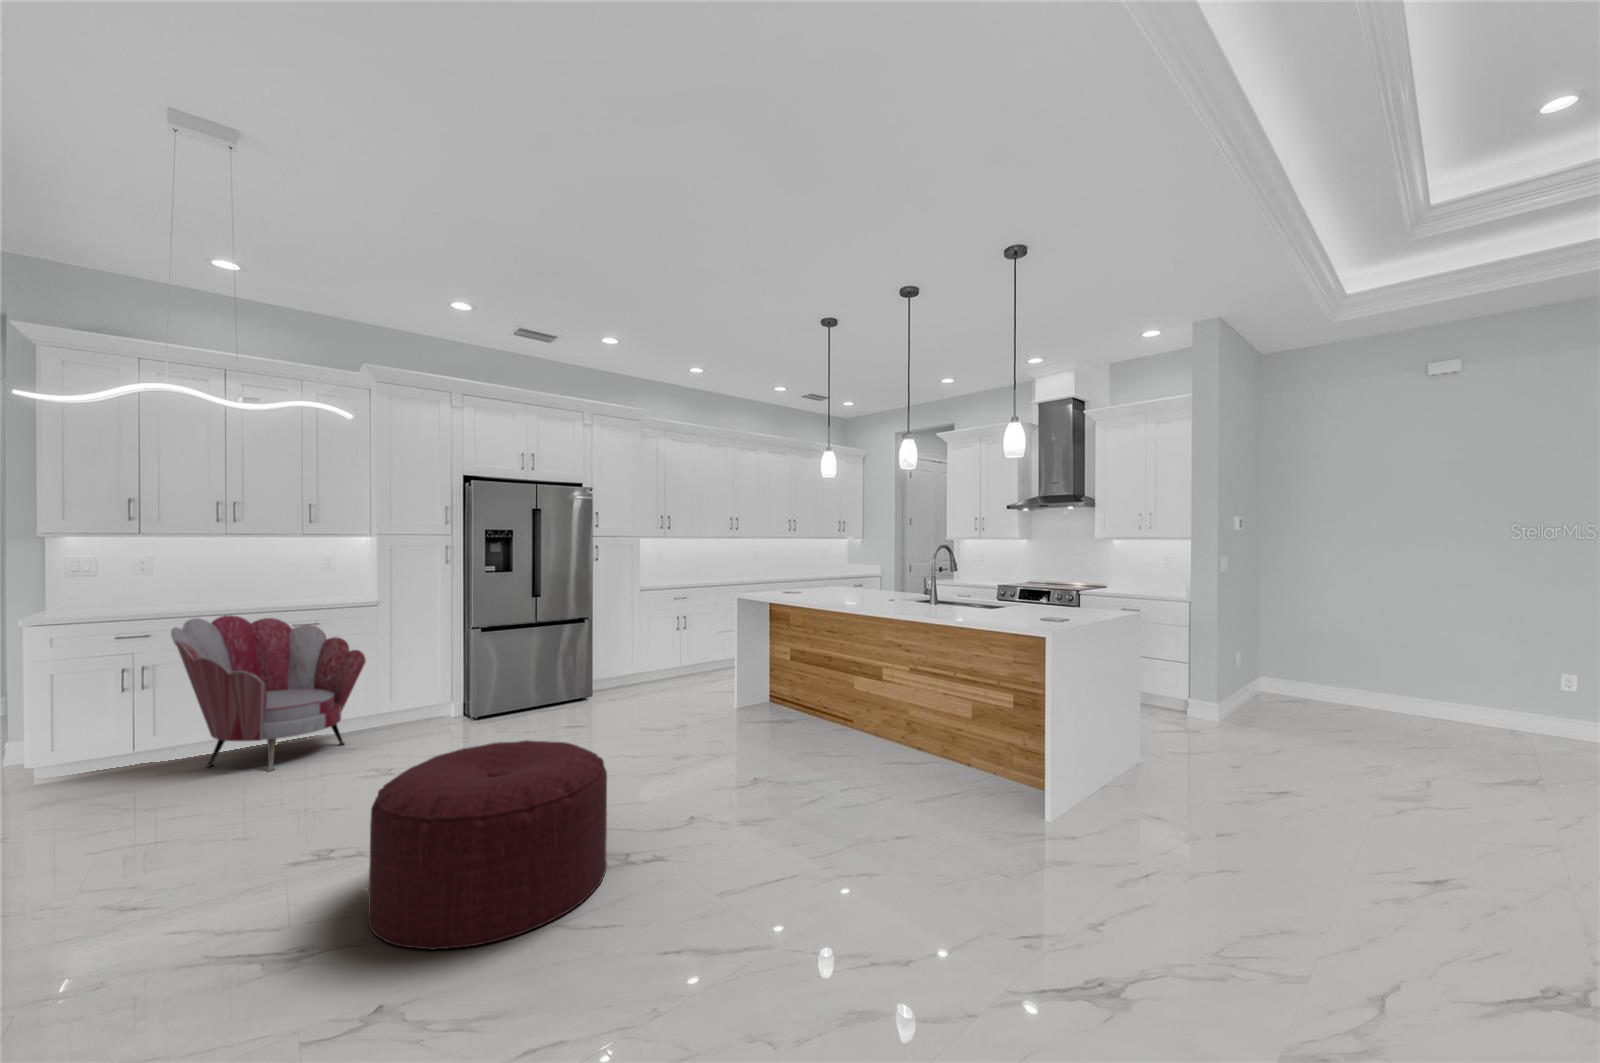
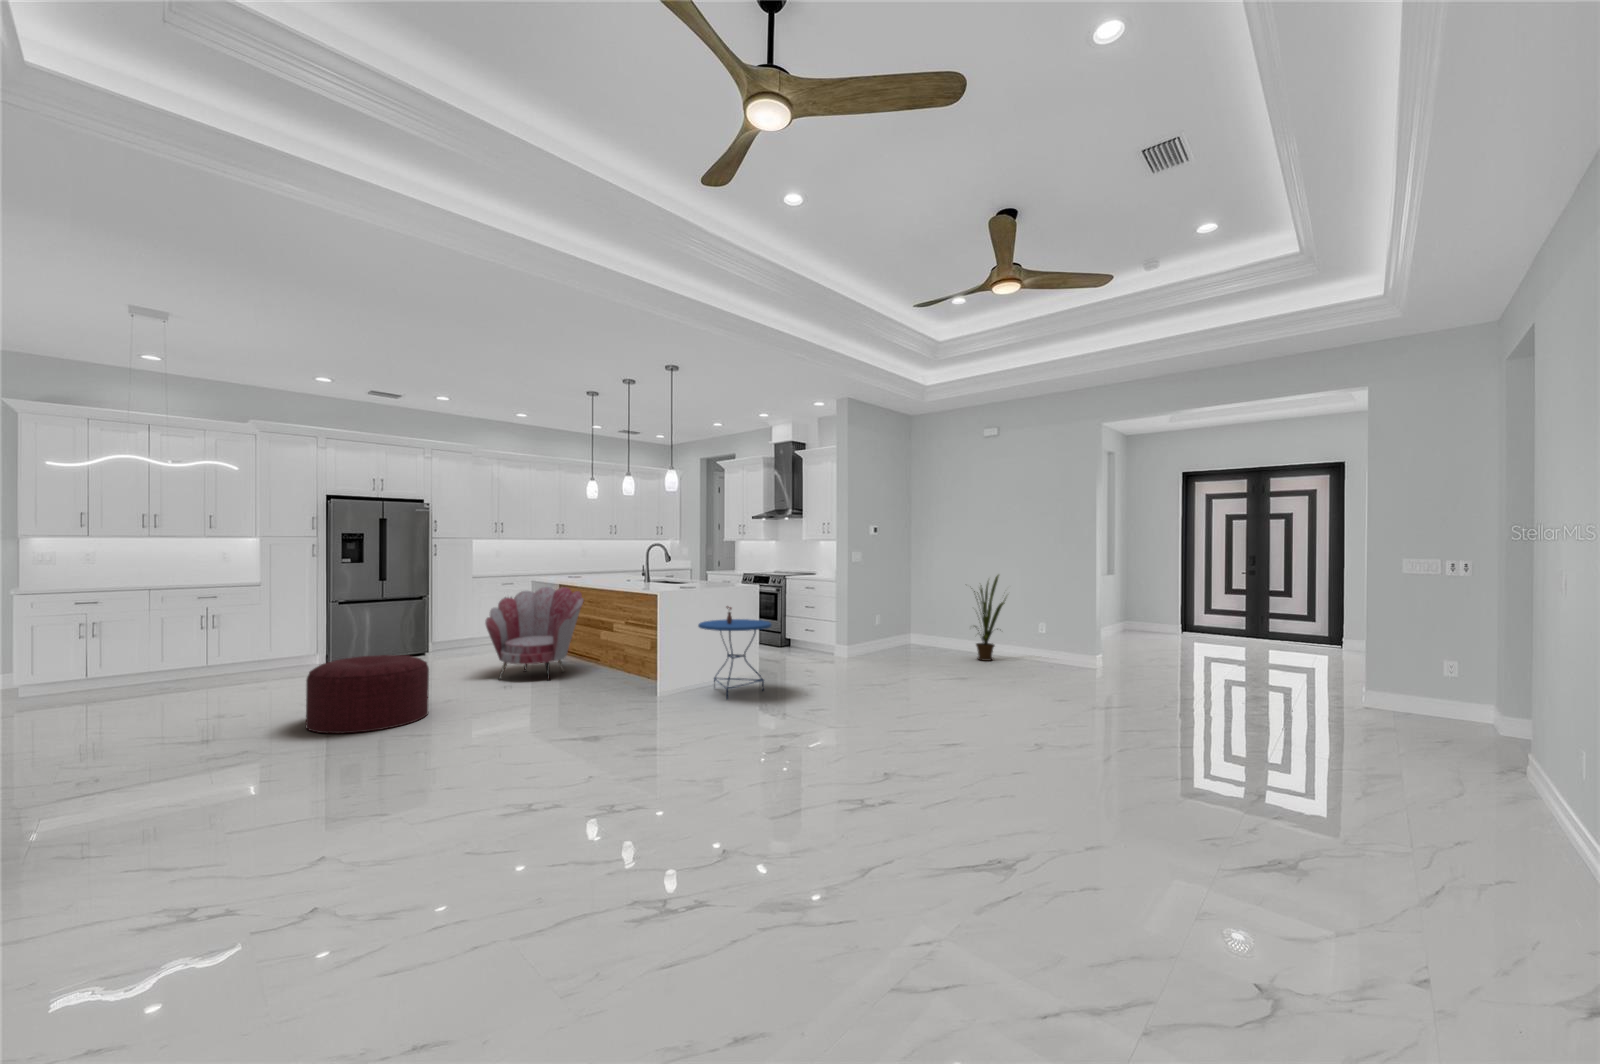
house plant: none [1433,584,1558,738] -> present [974,575,1005,661]
armchair: present [171,616,366,771] -> present [485,587,584,680]
side table: none [1087,648,1256,850] -> present [698,606,771,699]

